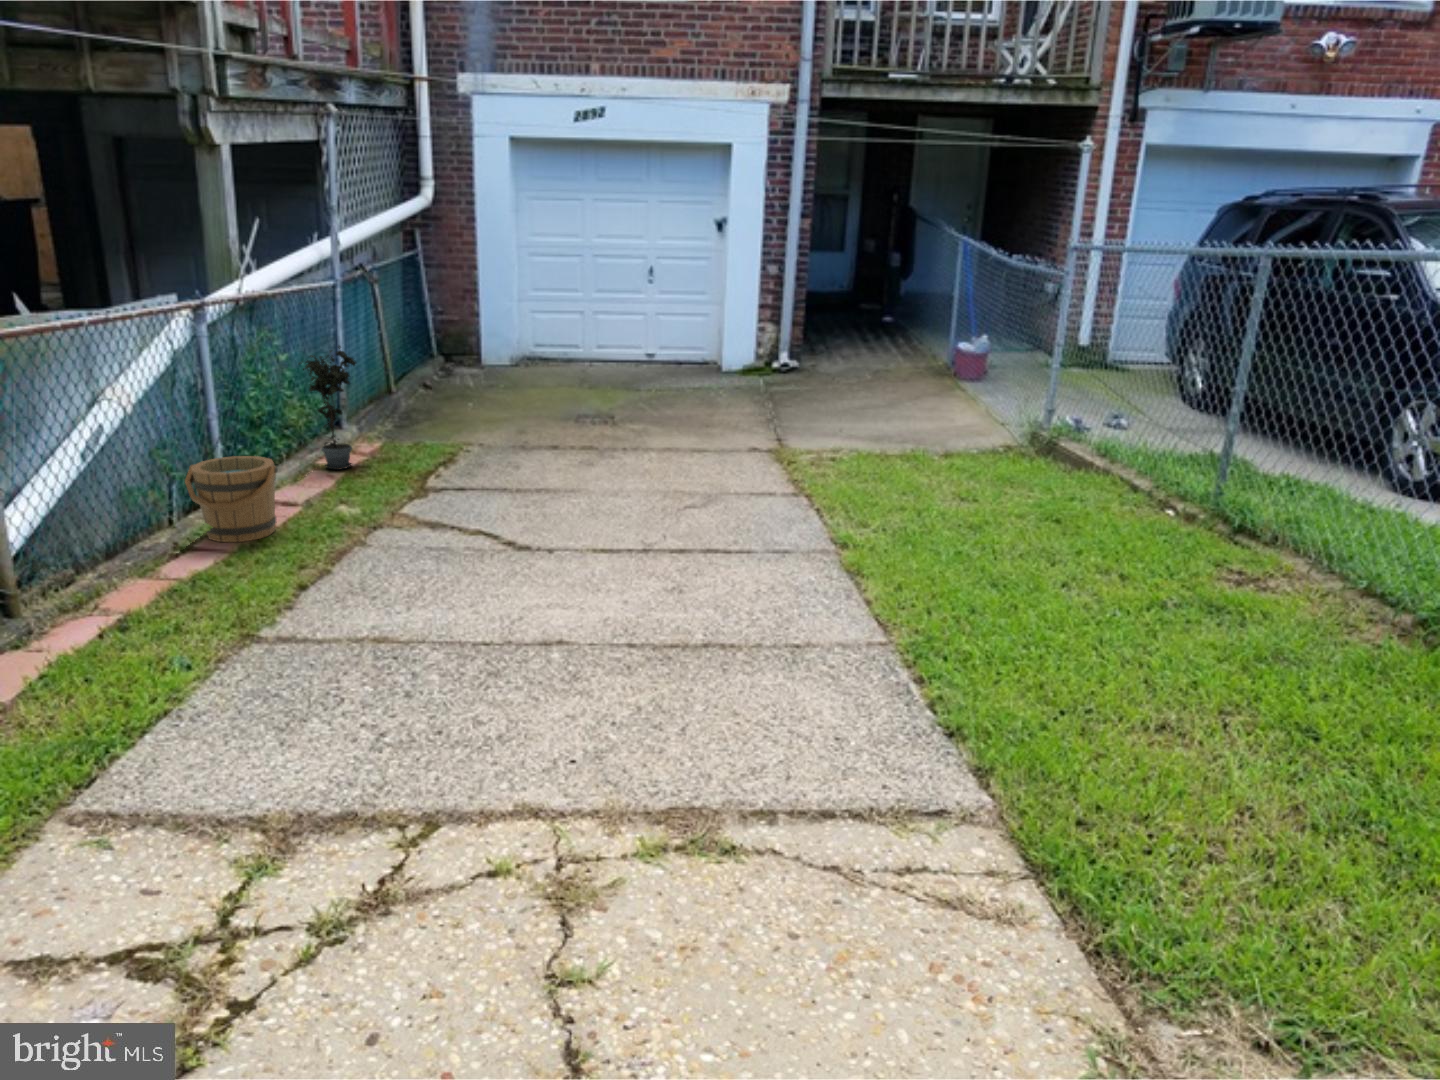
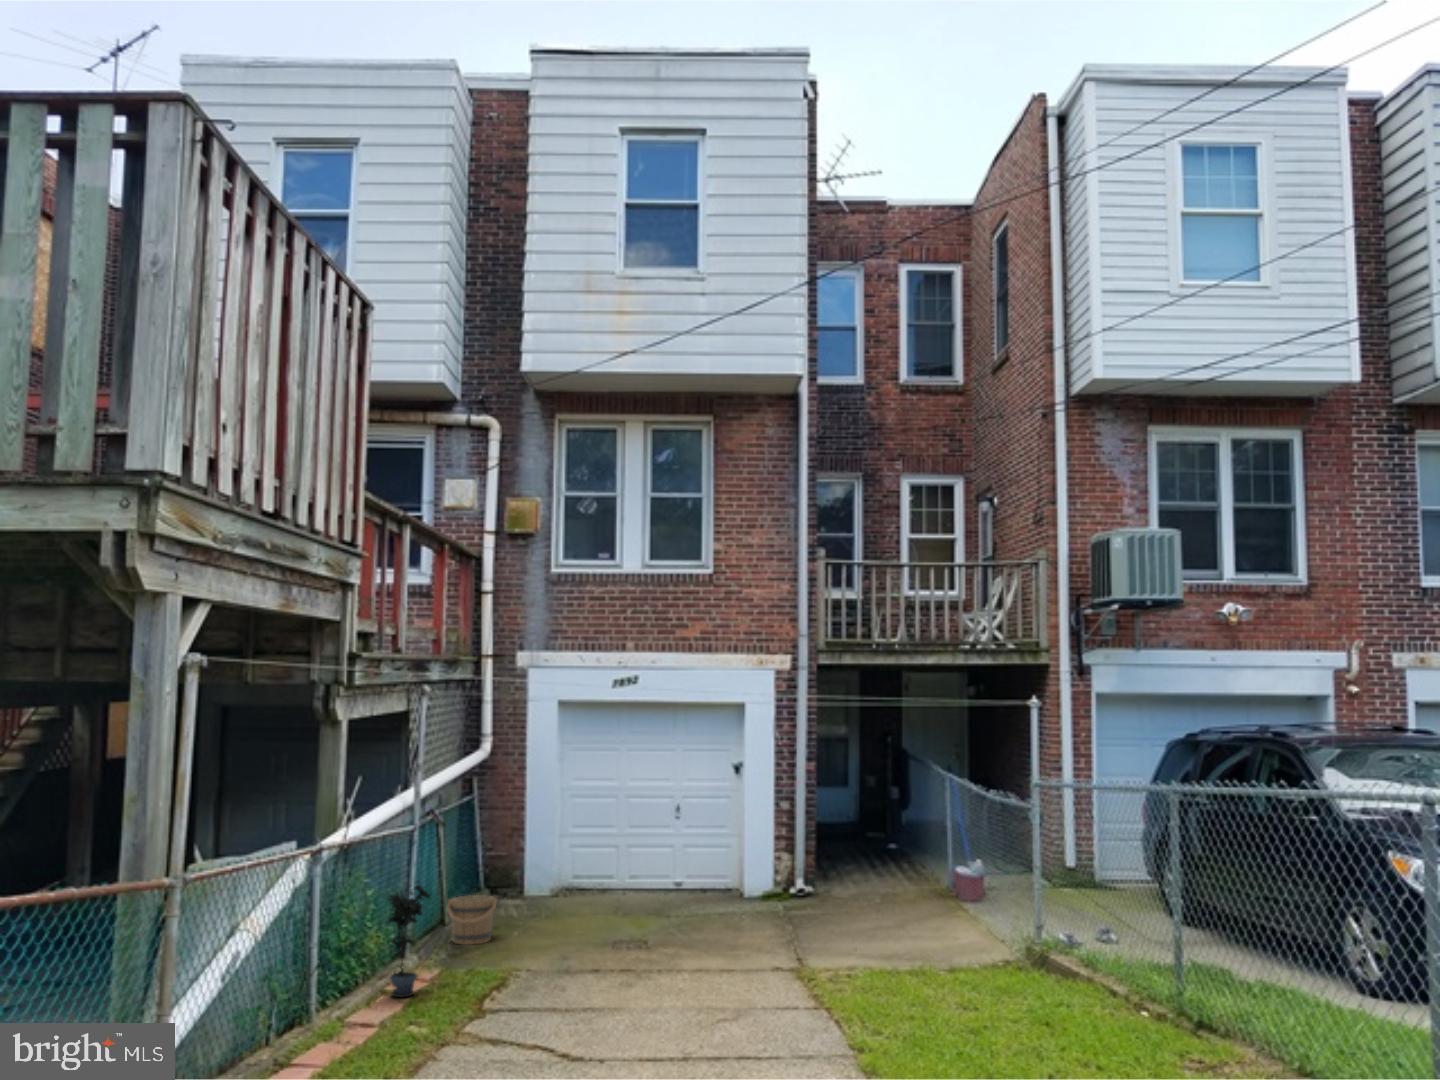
bucket: present [185,456,278,542] -> present [447,895,497,945]

